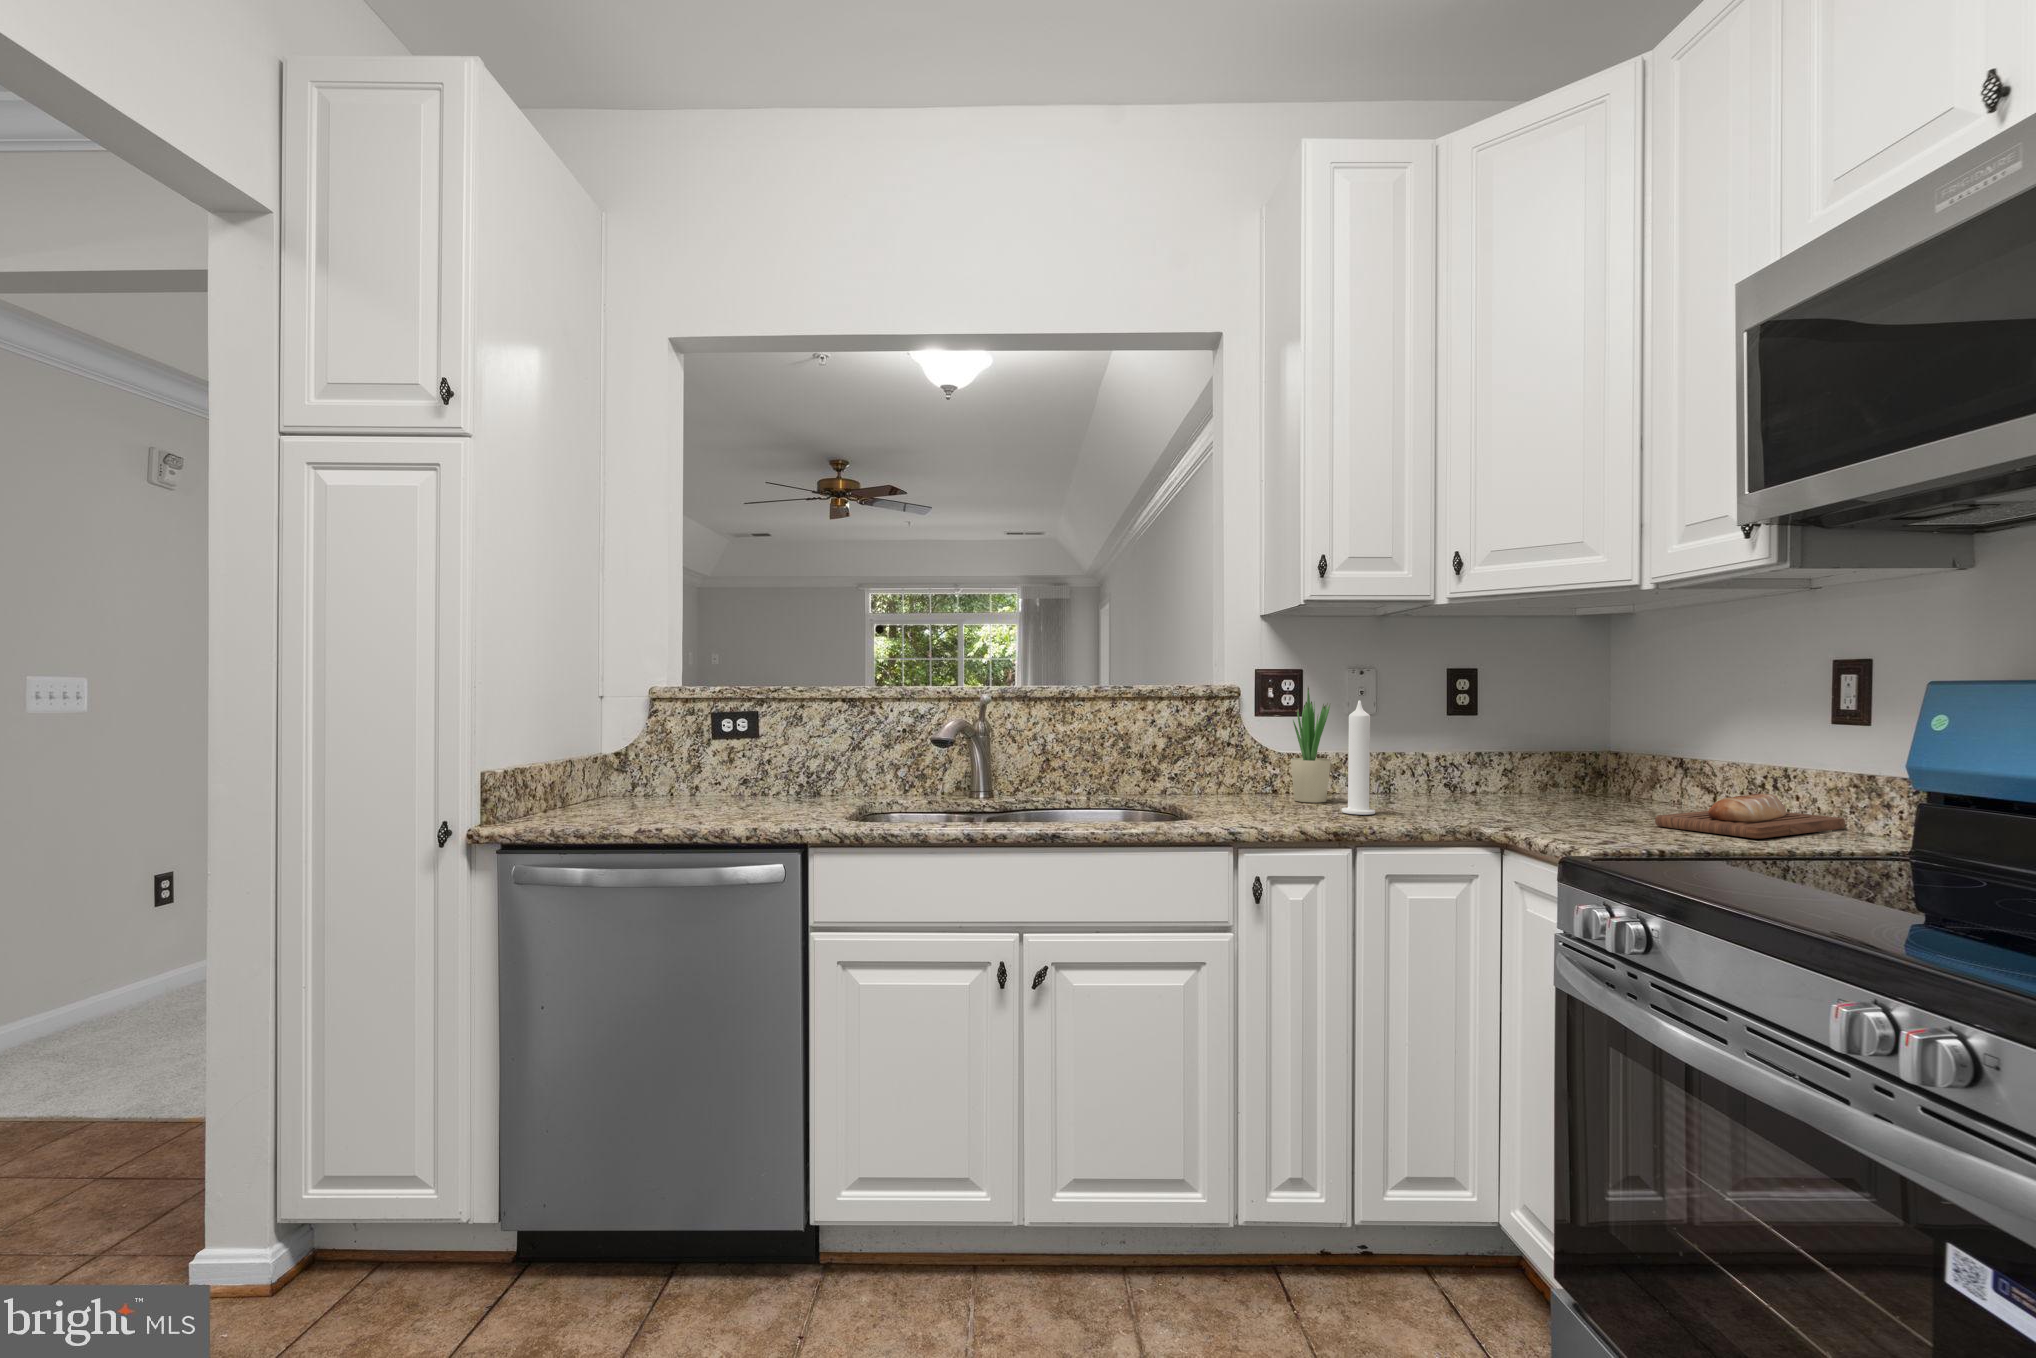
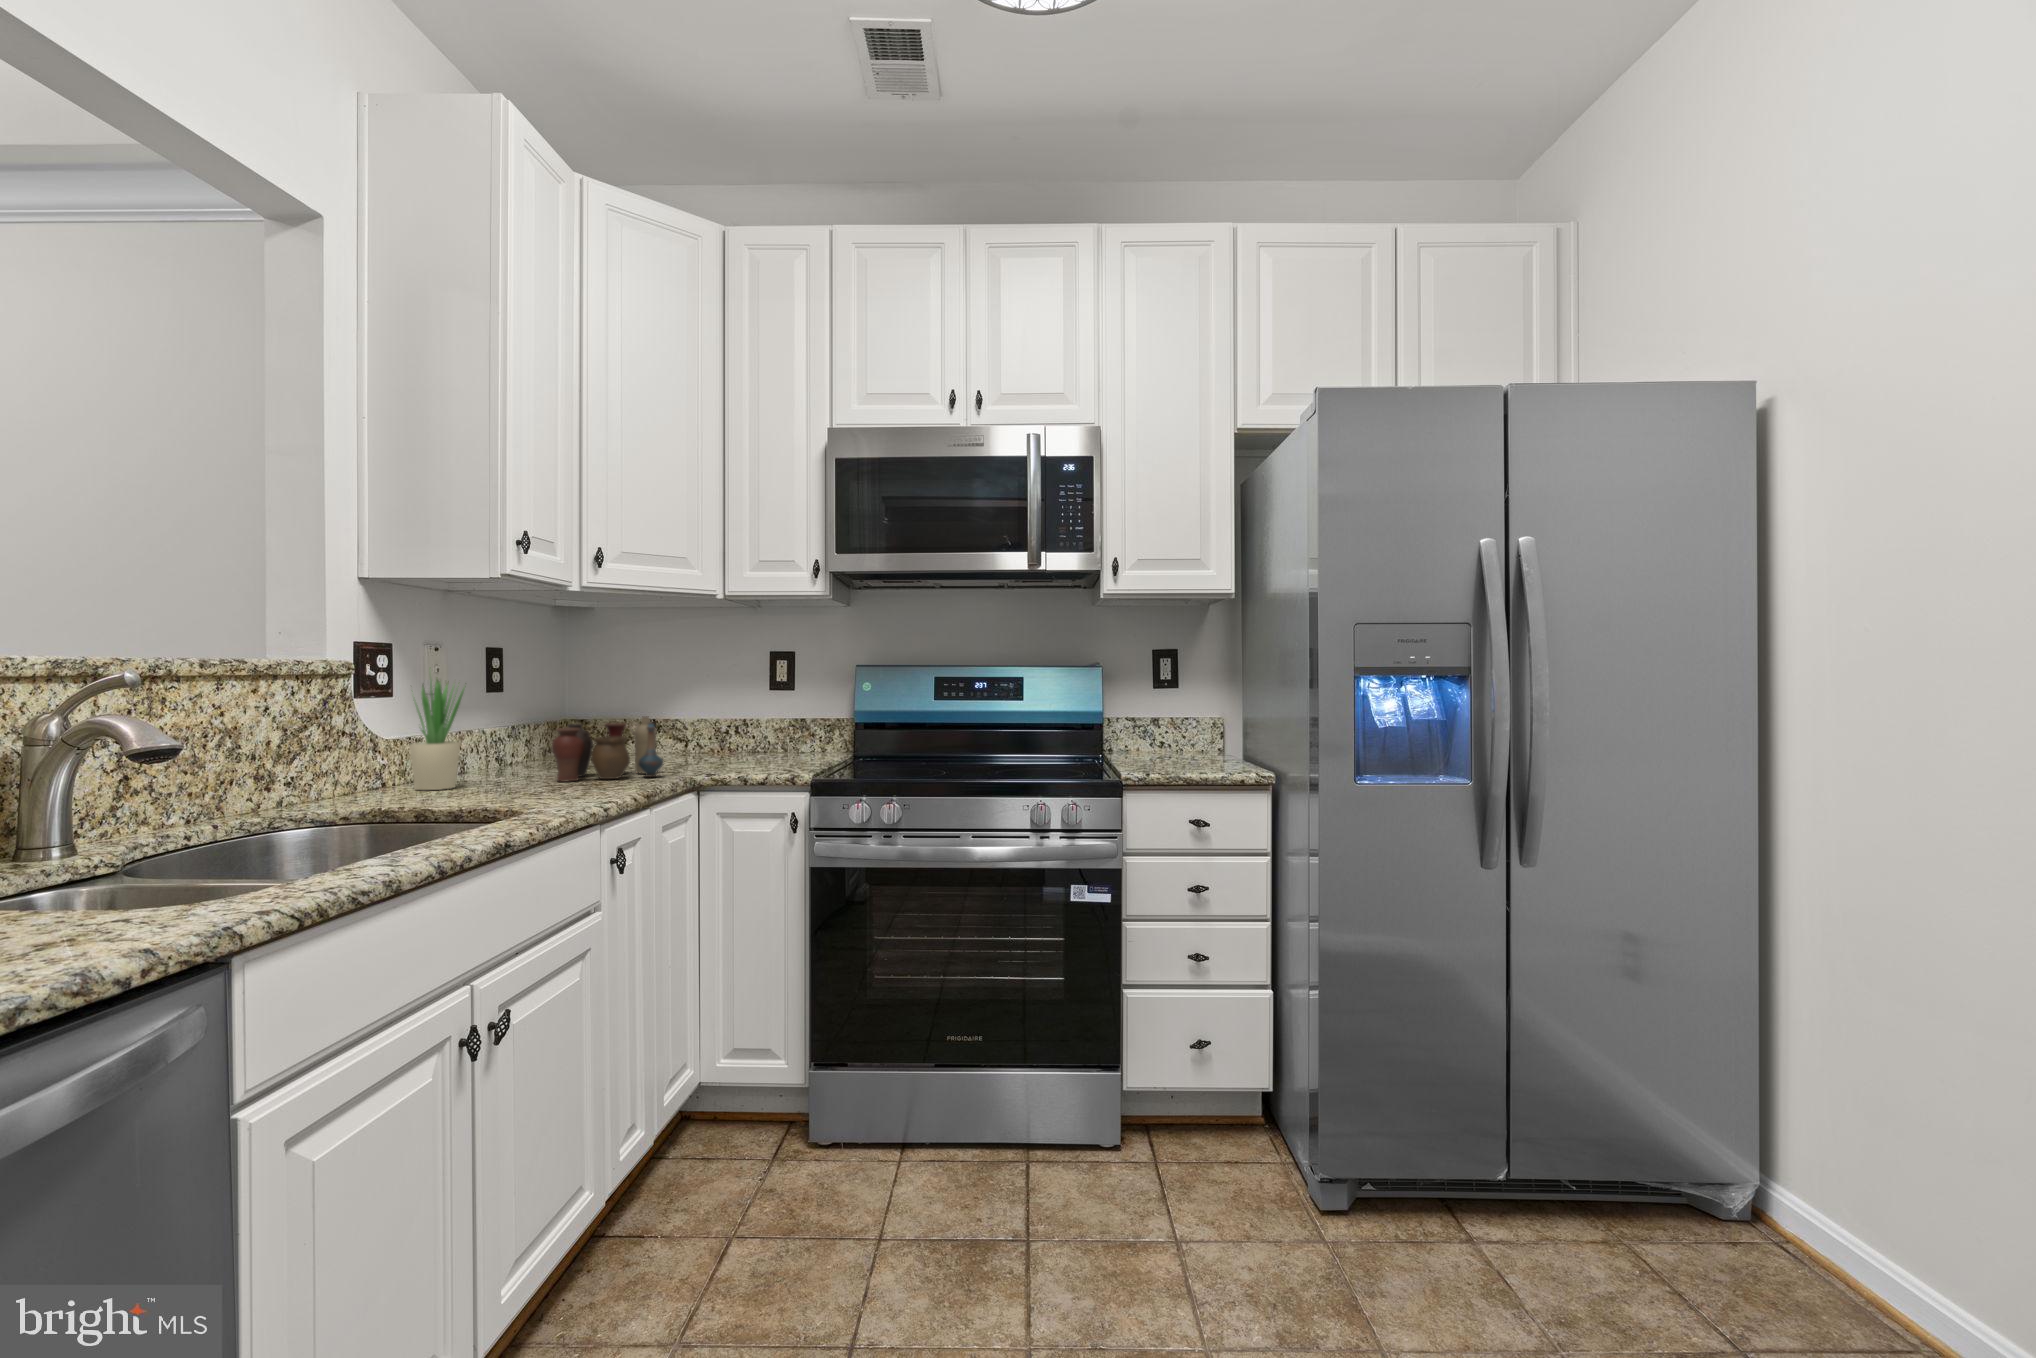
candle: present [1342,700,1375,815] -> none [517,675,553,790]
vase: none [1407,752,1546,823] -> present [551,716,663,782]
bread loaf: present [1655,794,1845,838] -> none [711,737,790,766]

